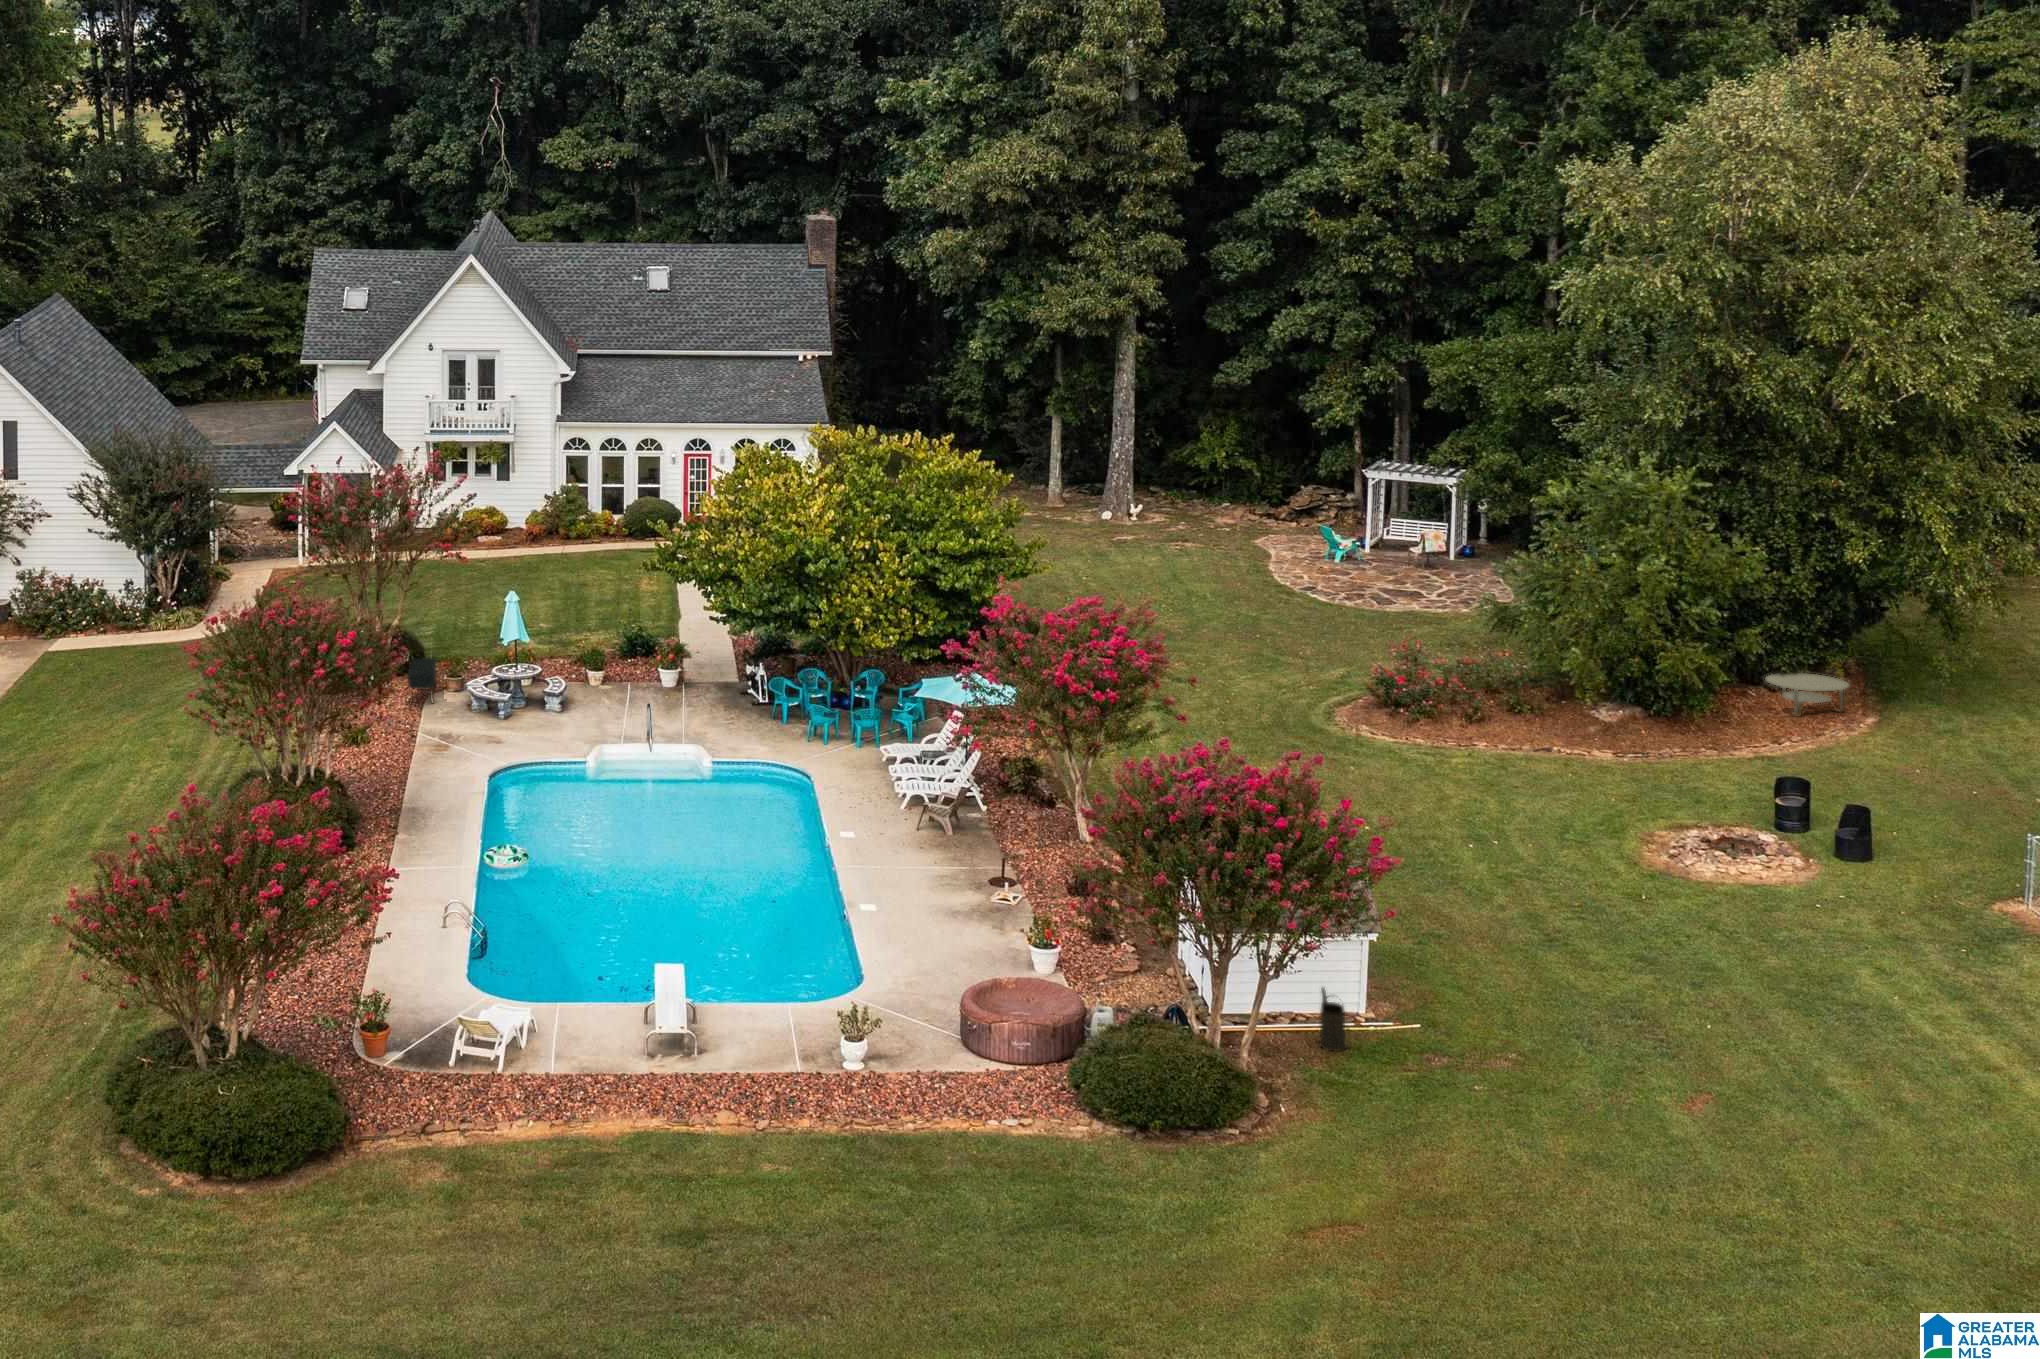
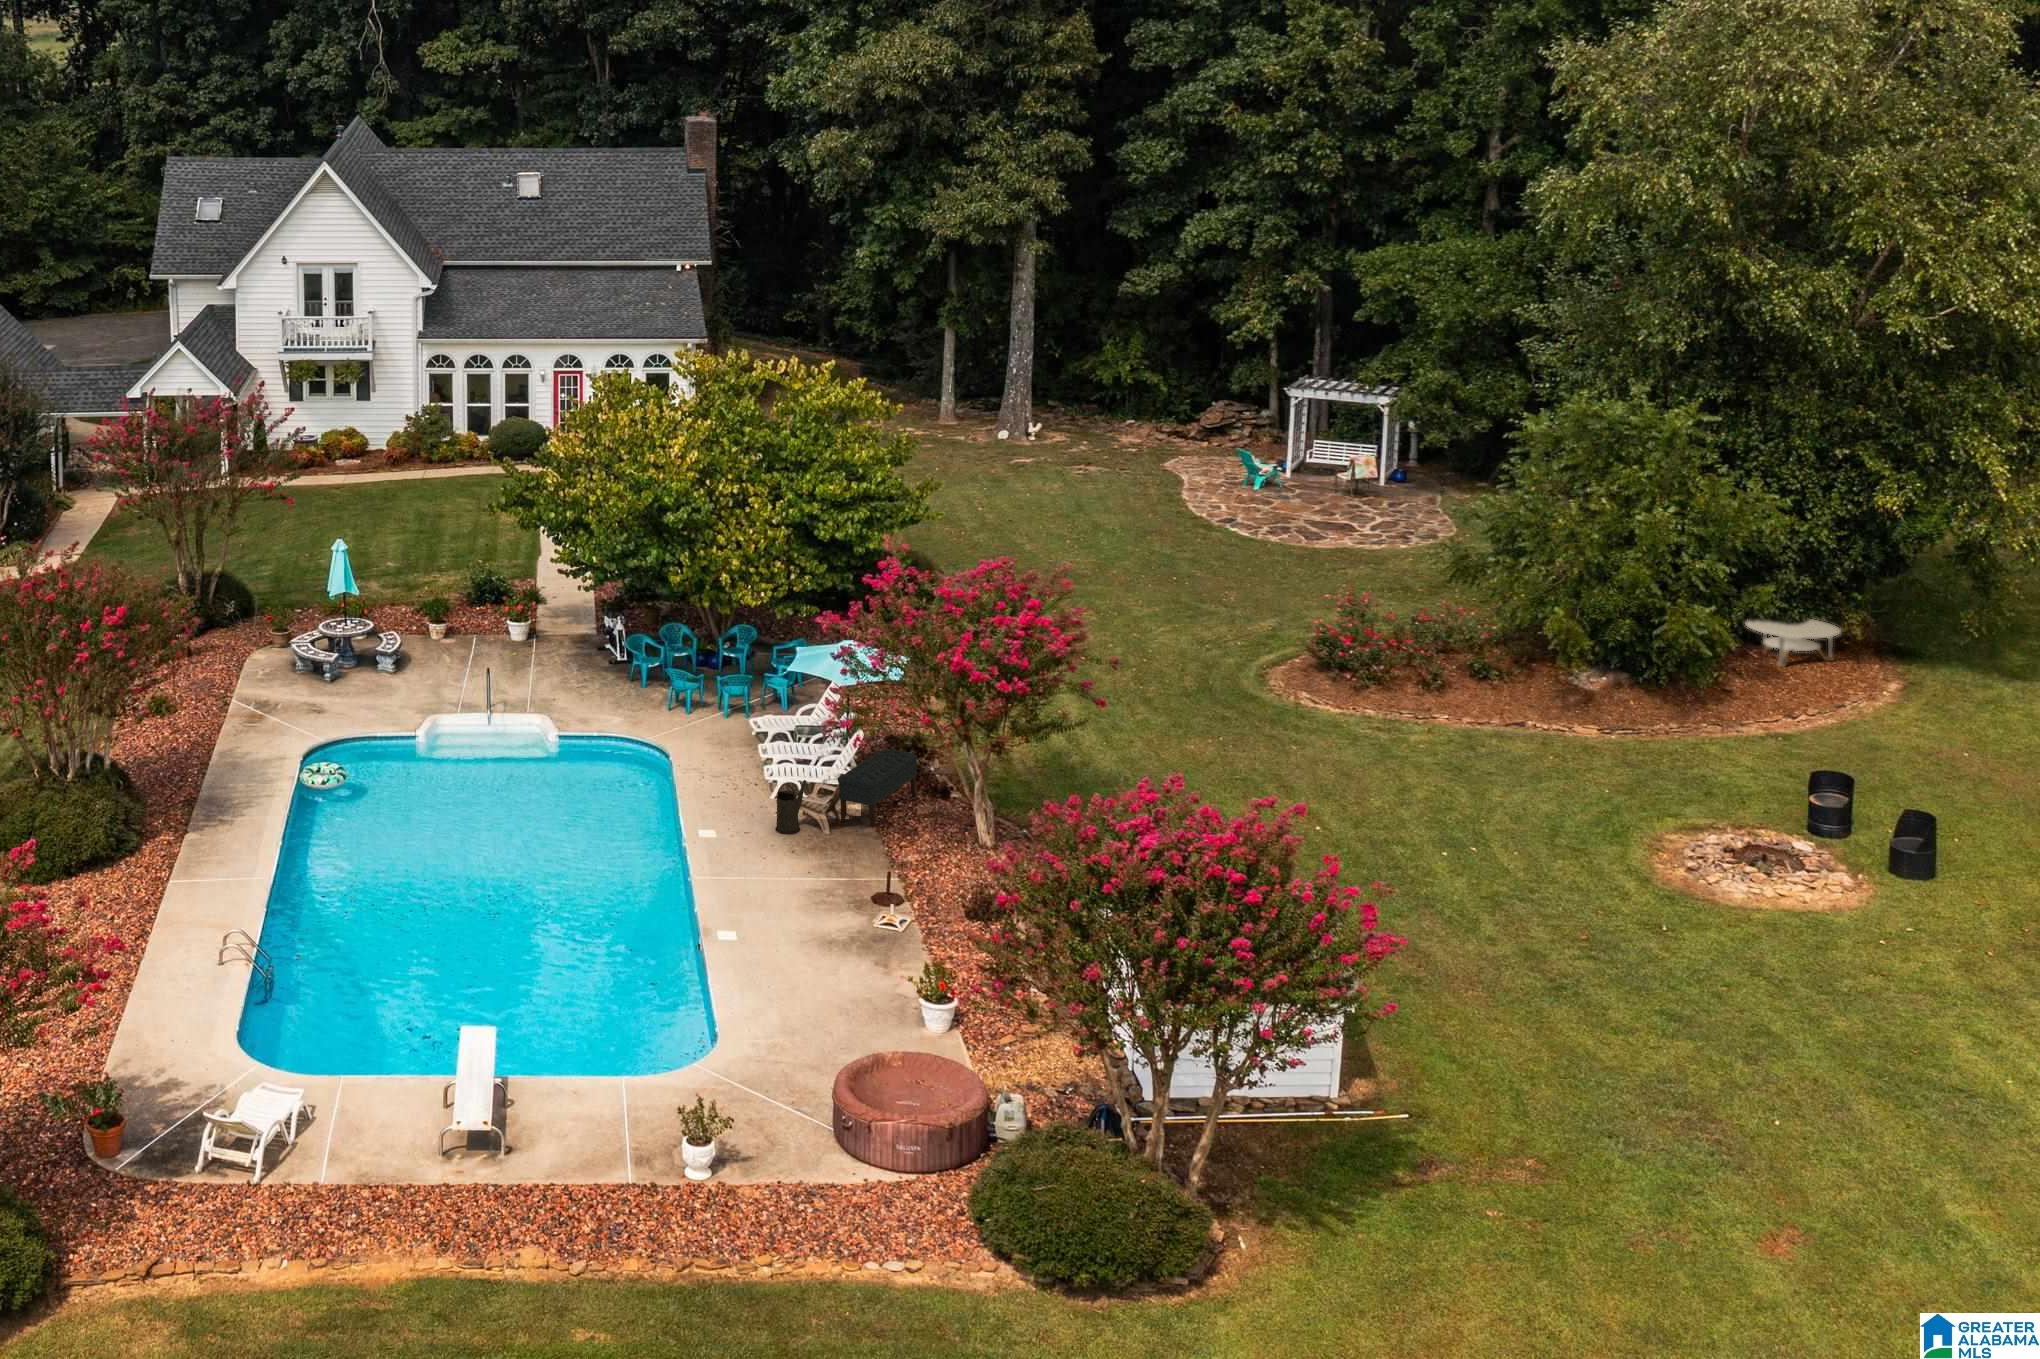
bench: present [407,658,437,702] -> present [838,749,917,827]
watering can: present [1319,988,1347,1052] -> present [776,780,806,834]

